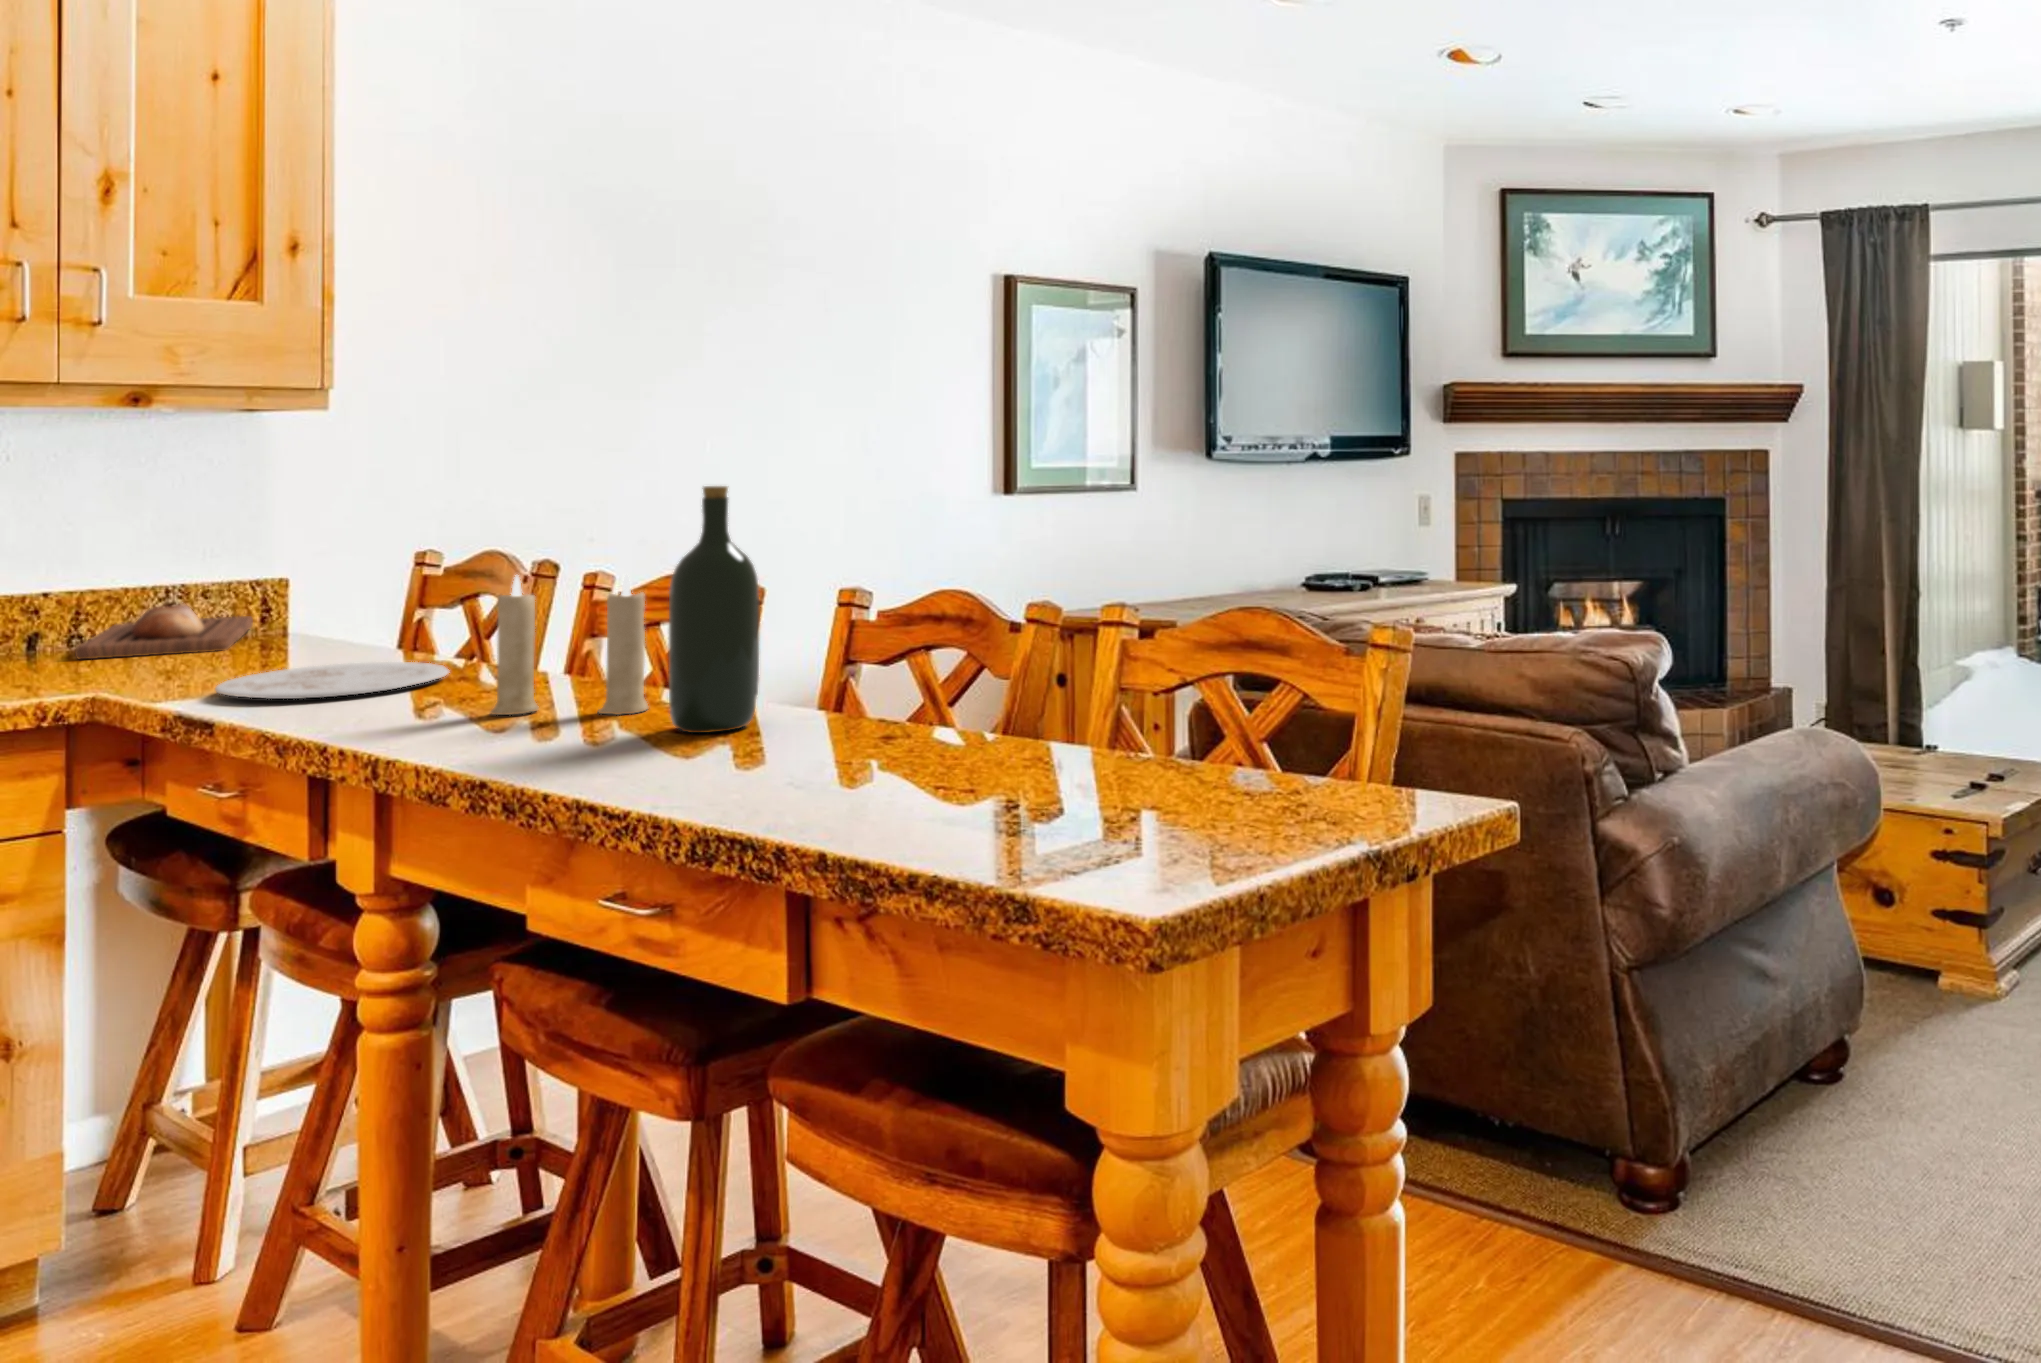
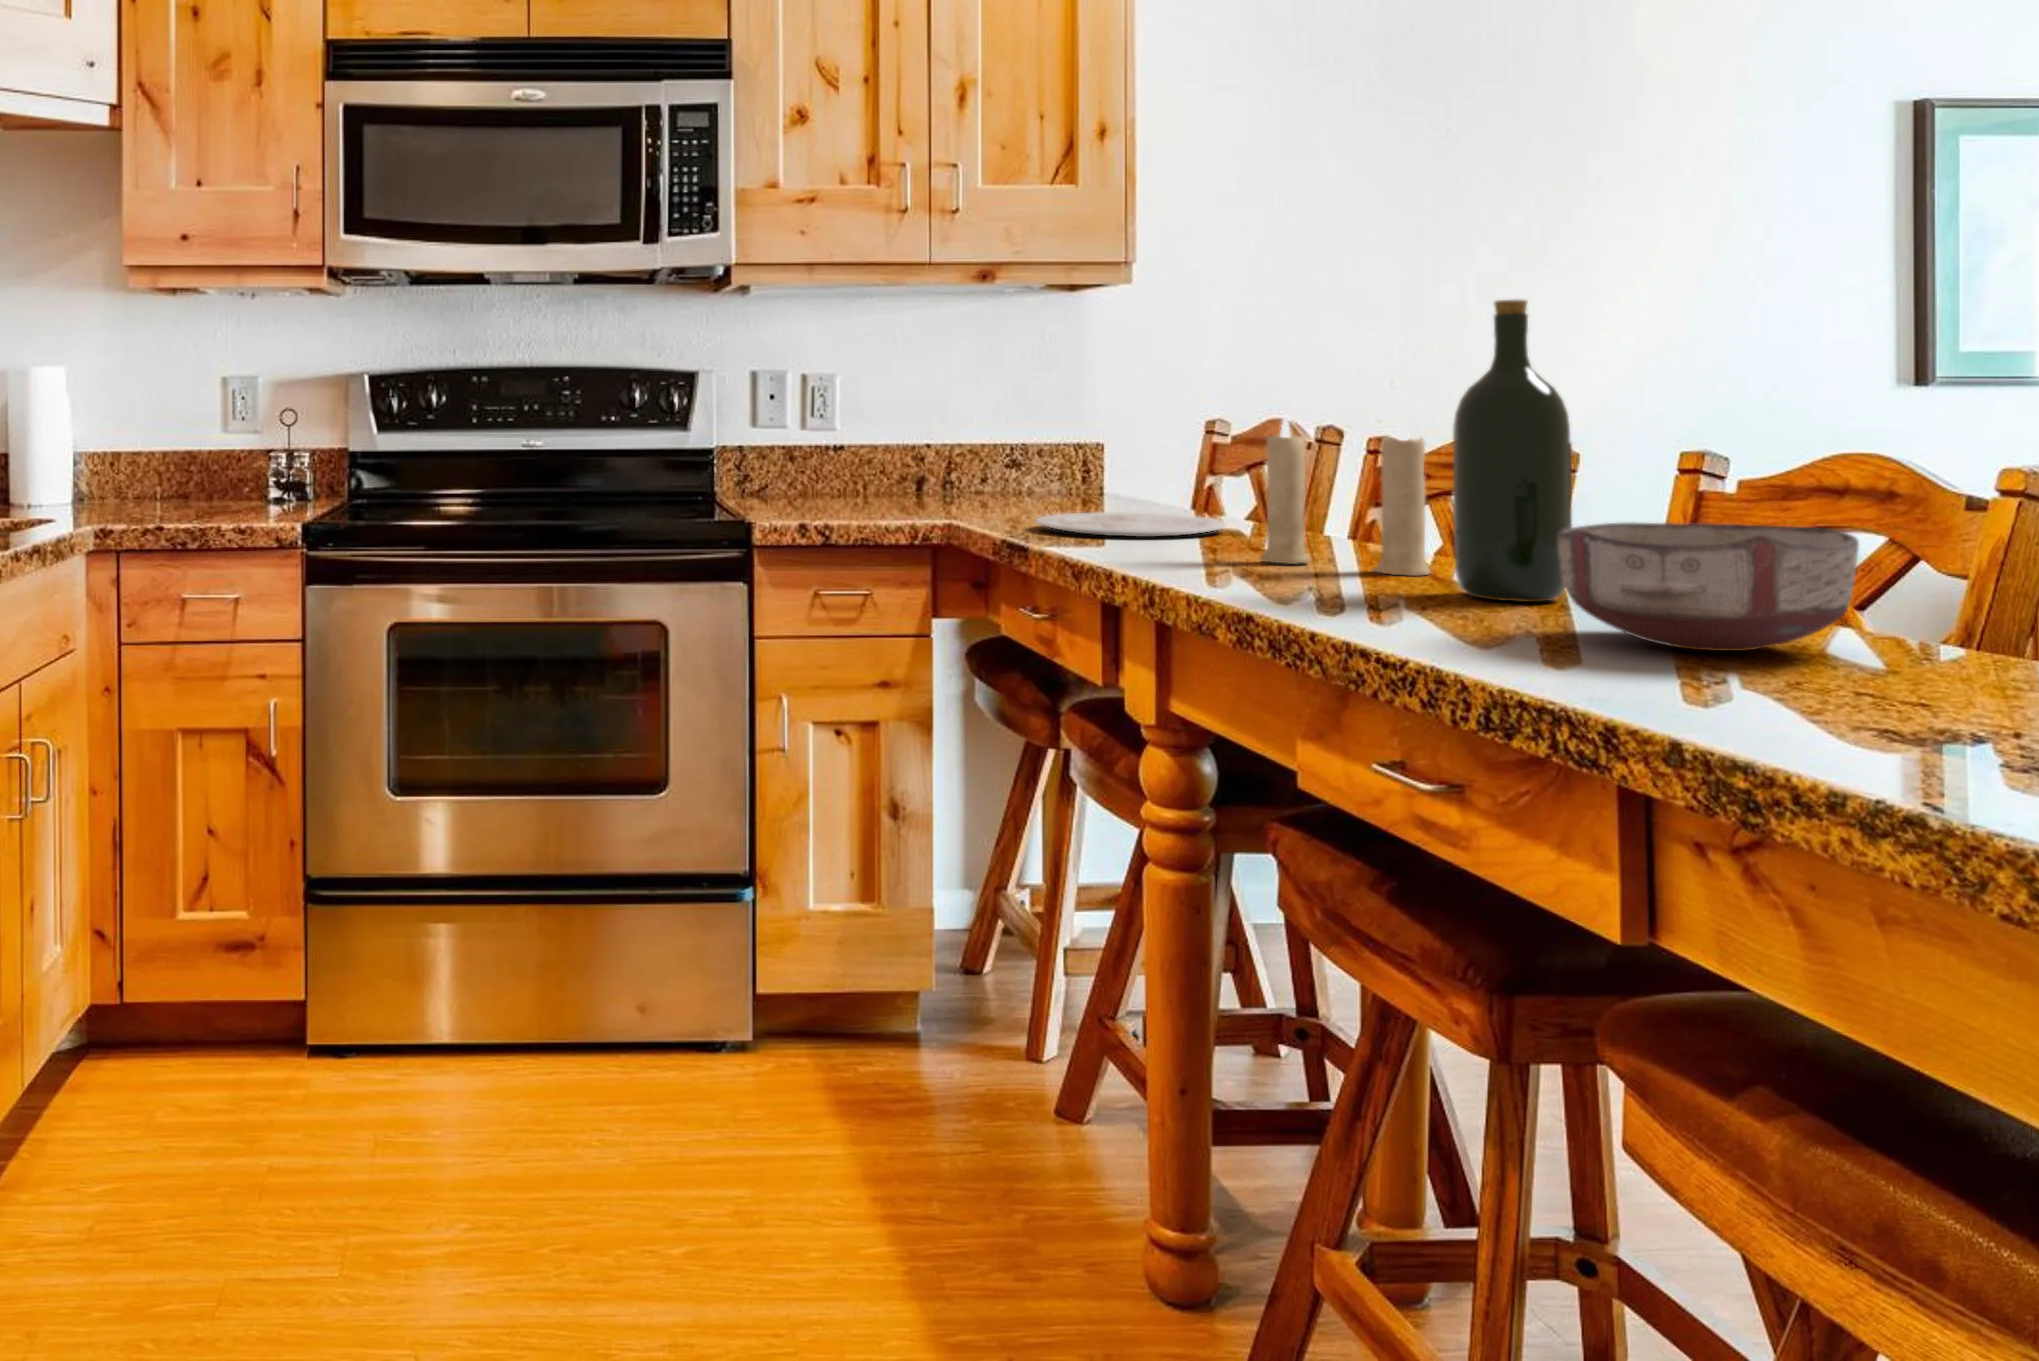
bread loaf: present [75,604,253,659] -> none [952,461,1077,502]
ceramic bowl: none [747,661,934,762] -> present [1558,522,1859,651]

